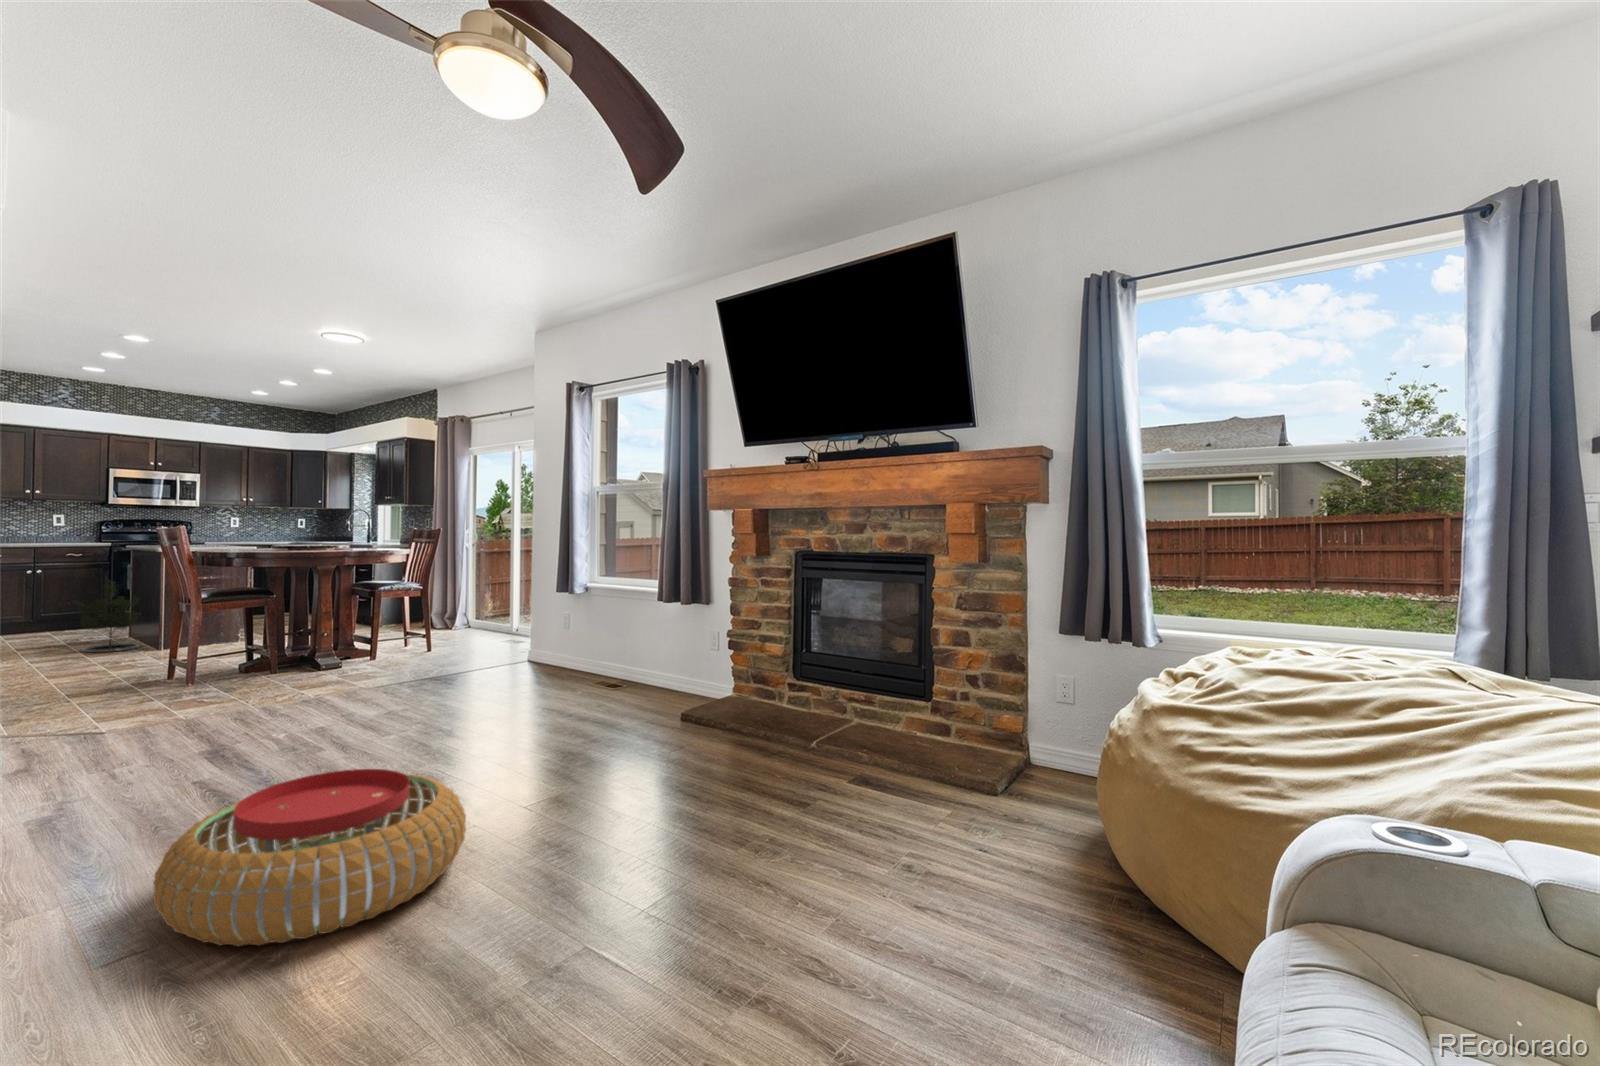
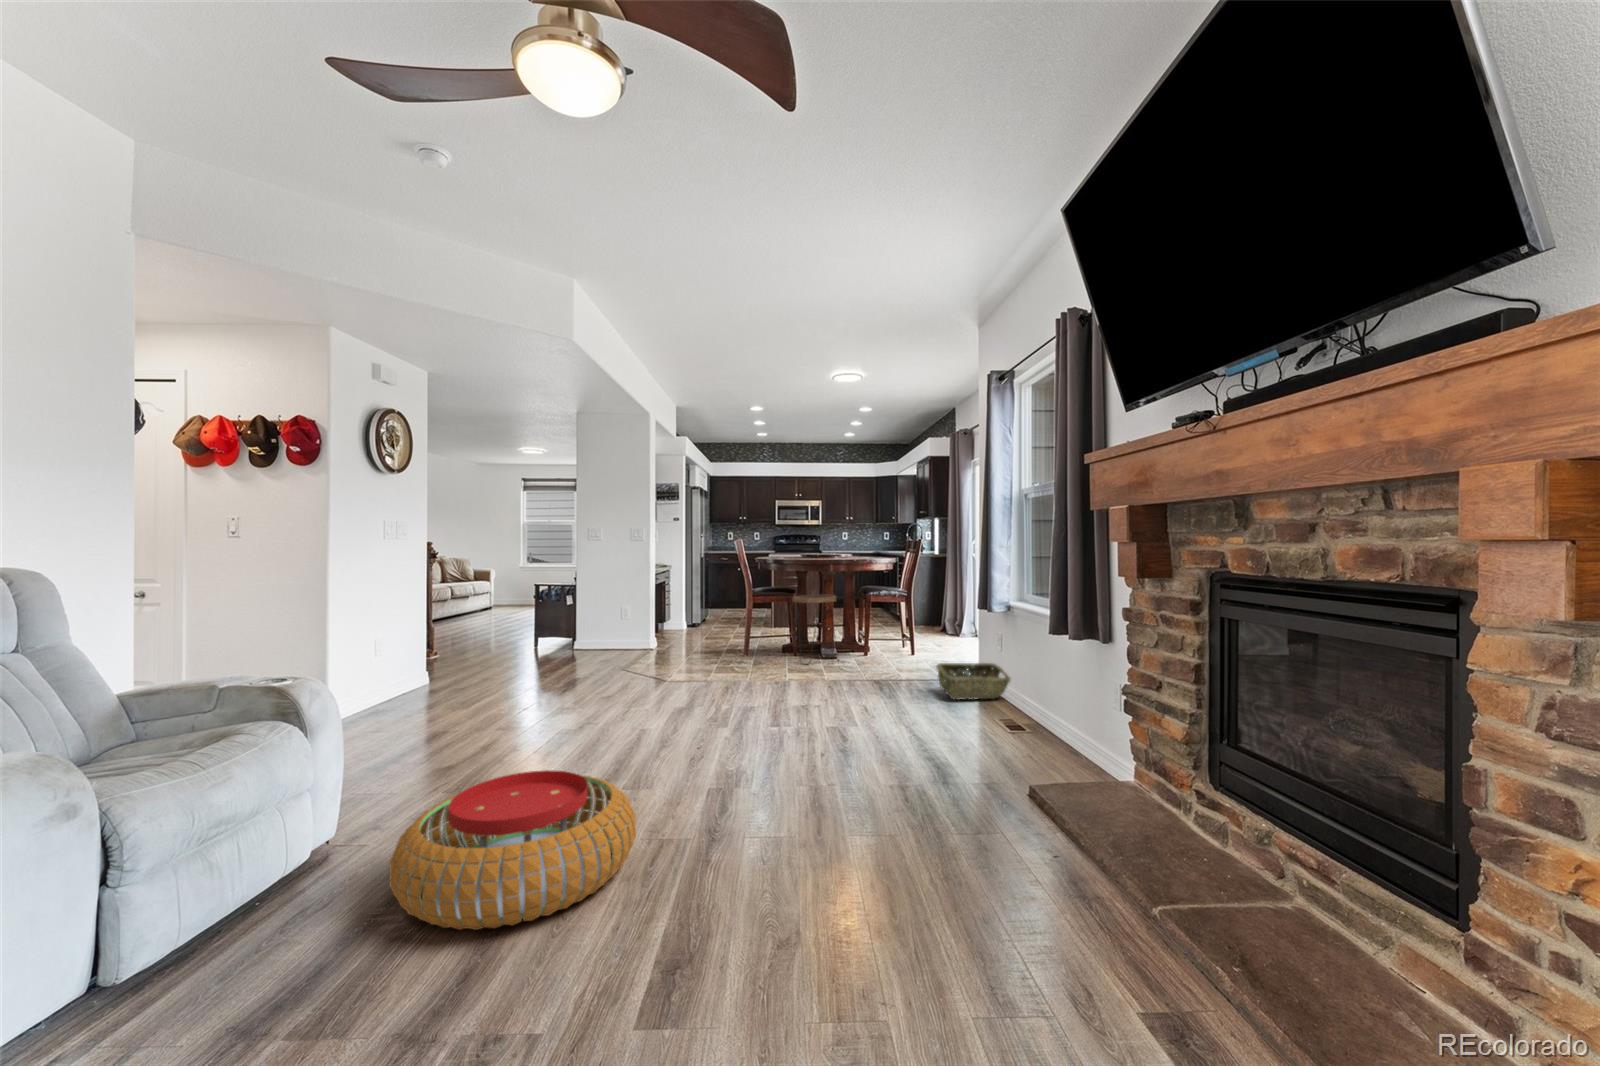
potted tree: present [74,579,139,653] -> none [734,577,767,629]
side table: none [279,590,348,676] -> present [793,595,837,663]
woven basket: none [513,643,584,679] -> present [937,663,1010,700]

